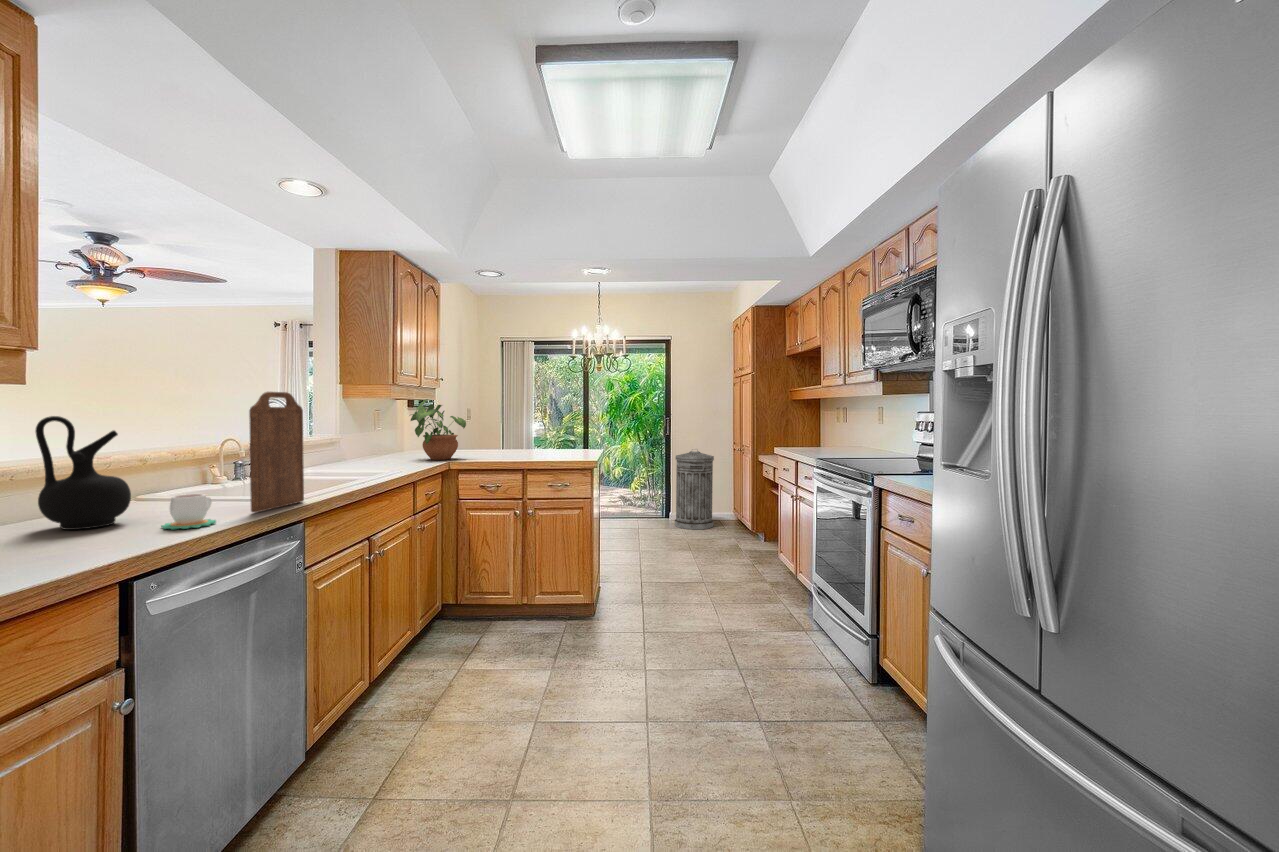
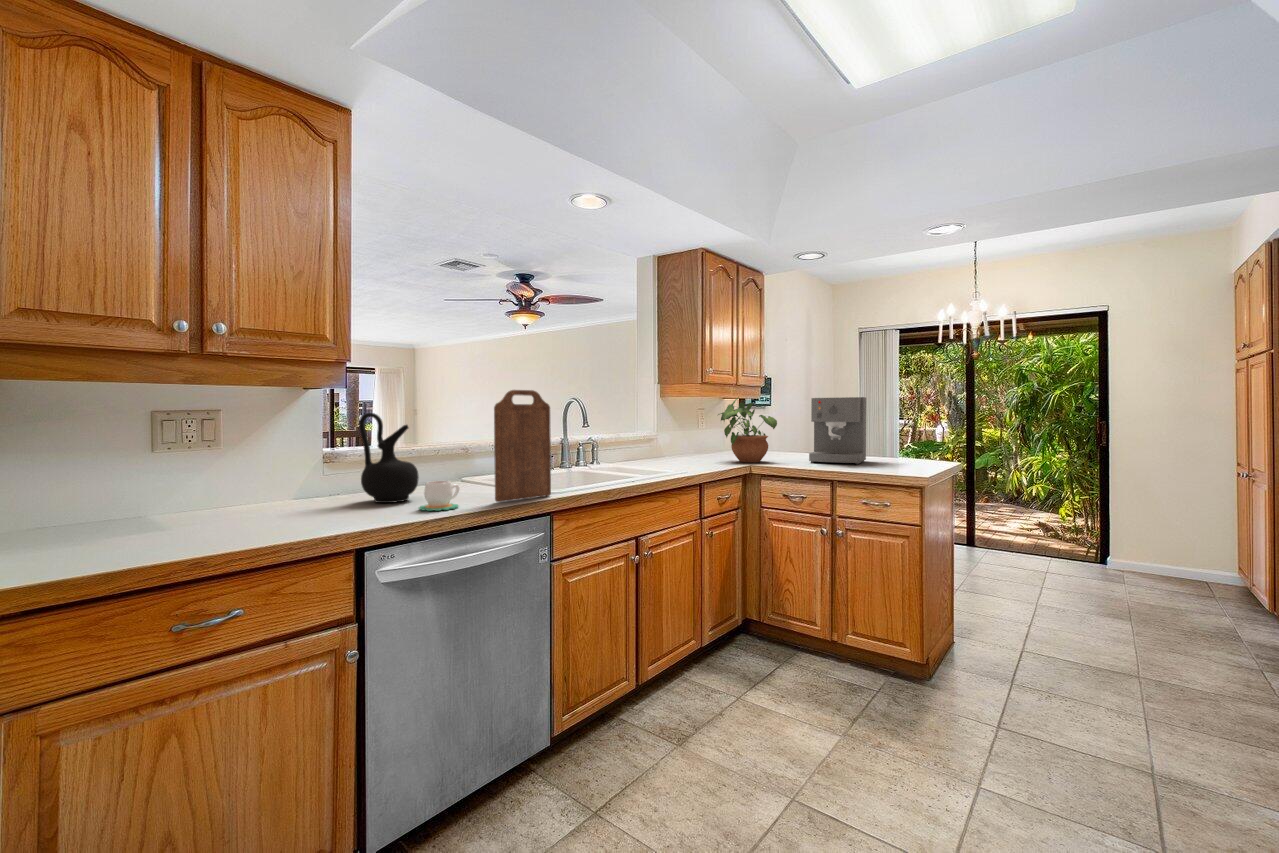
coffee maker: none [494,401,536,457] -> present [809,397,866,464]
trash can: present [675,451,714,529] -> none [1118,465,1199,589]

